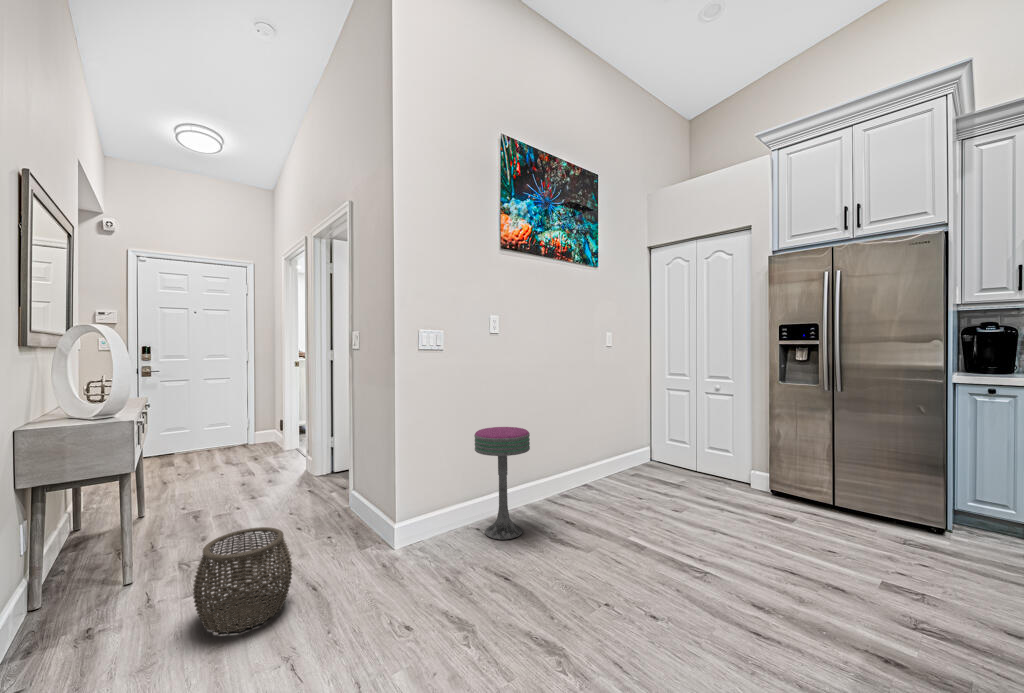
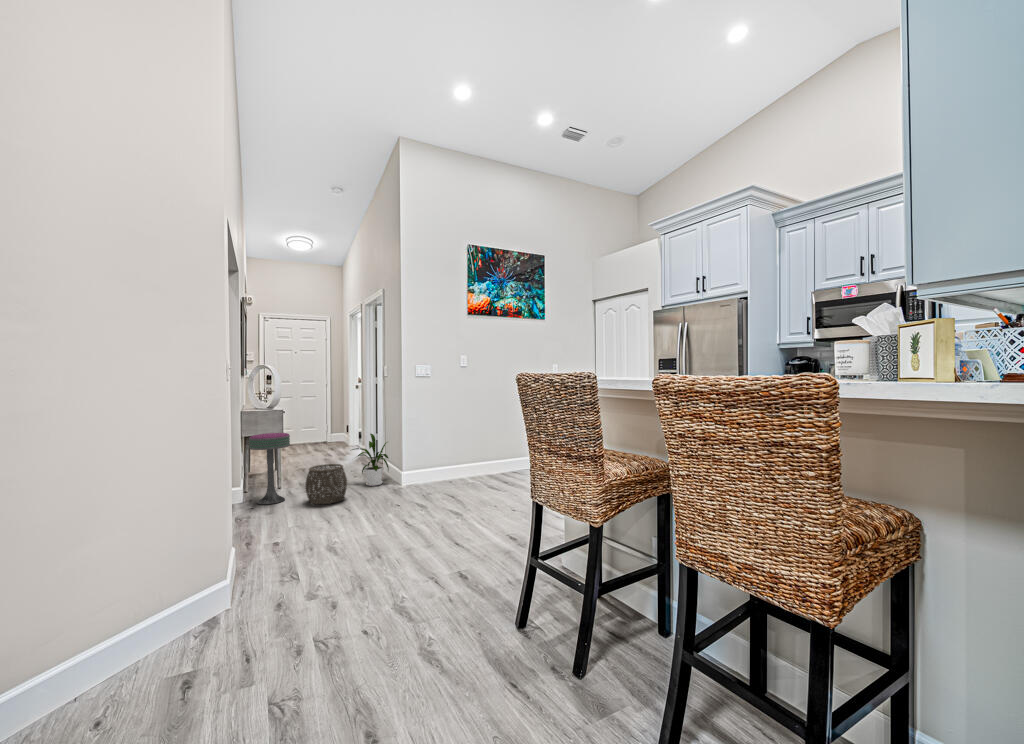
bar stool: present [474,427,530,540] -> present [249,433,290,504]
house plant: none [291,450,372,552] -> present [352,434,389,486]

